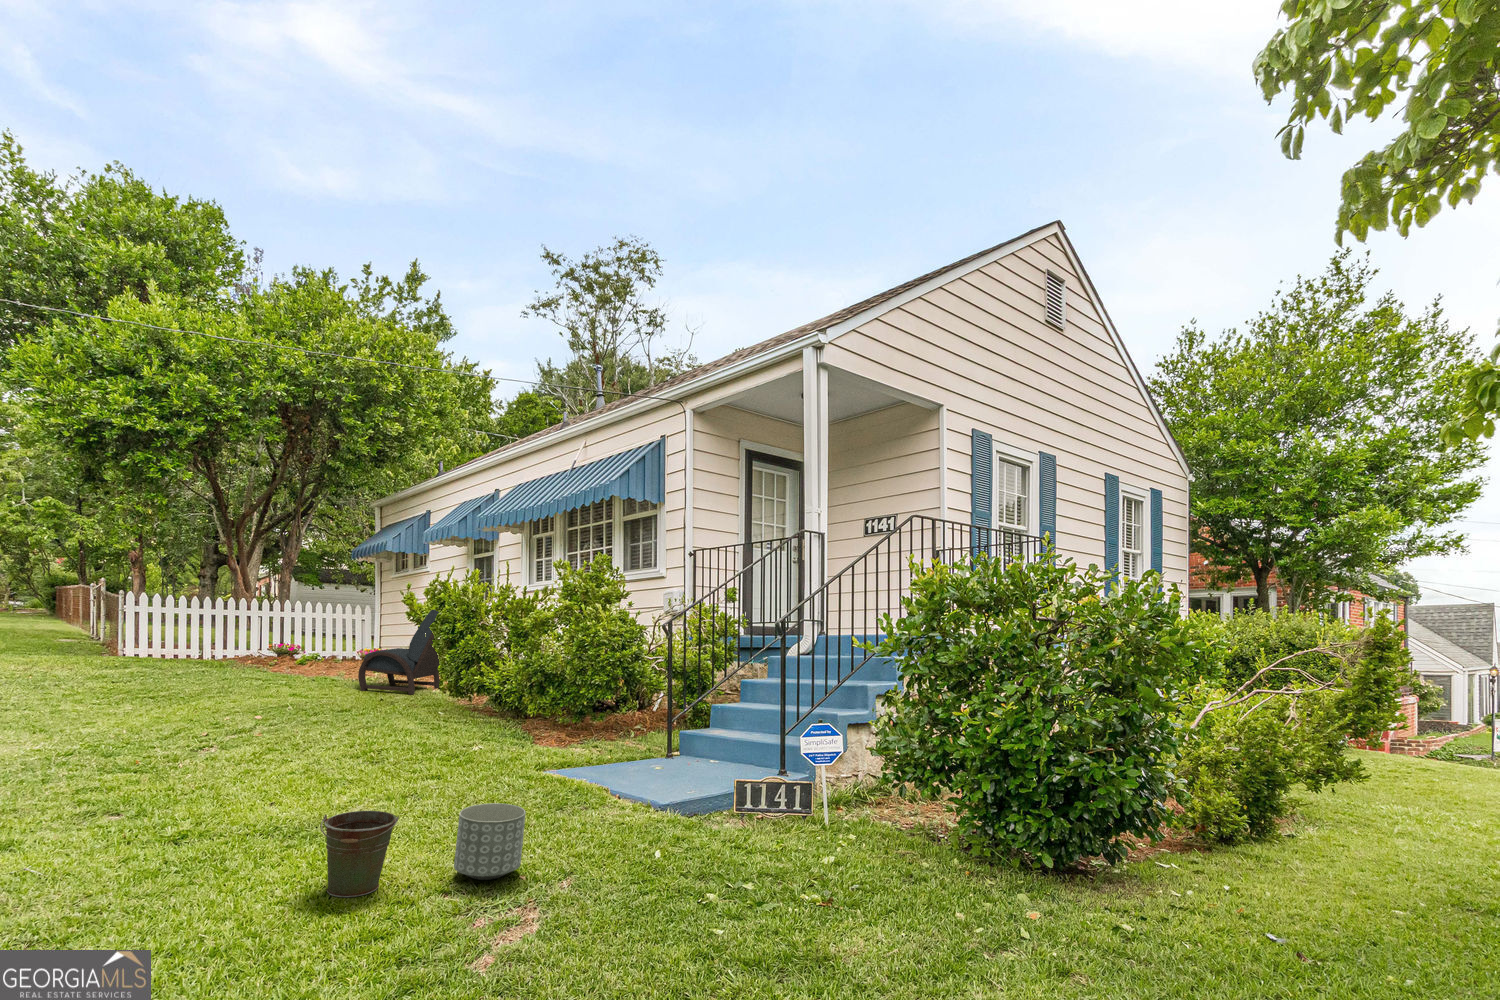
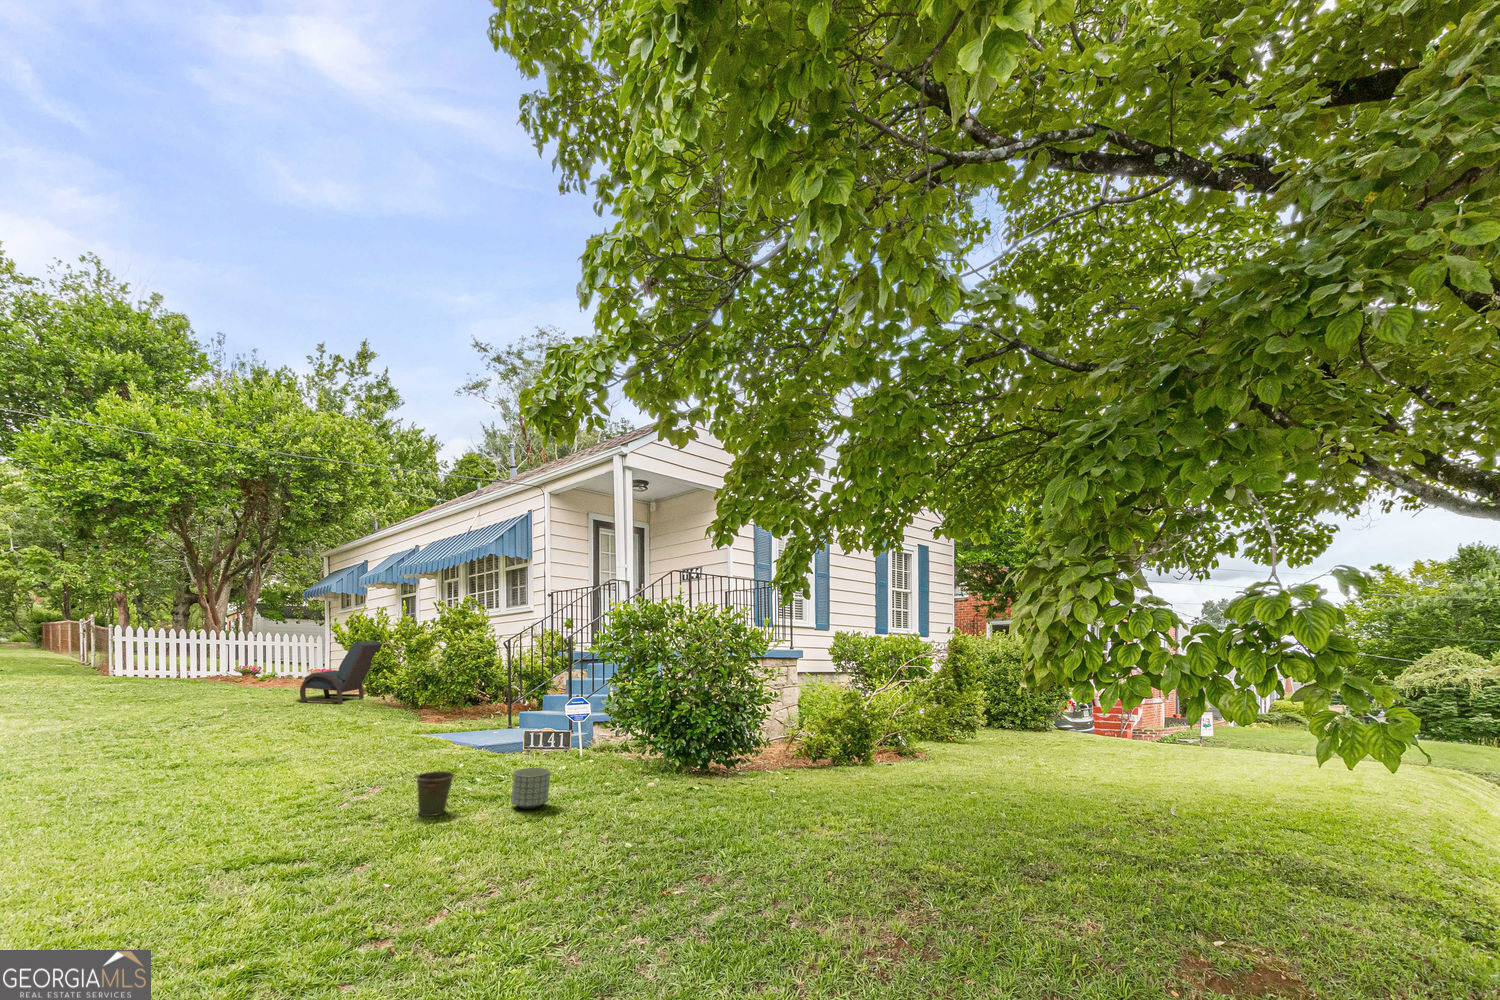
planter: present [454,803,526,880] -> present [511,768,550,809]
bucket: present [320,811,399,897] -> present [415,771,455,816]

